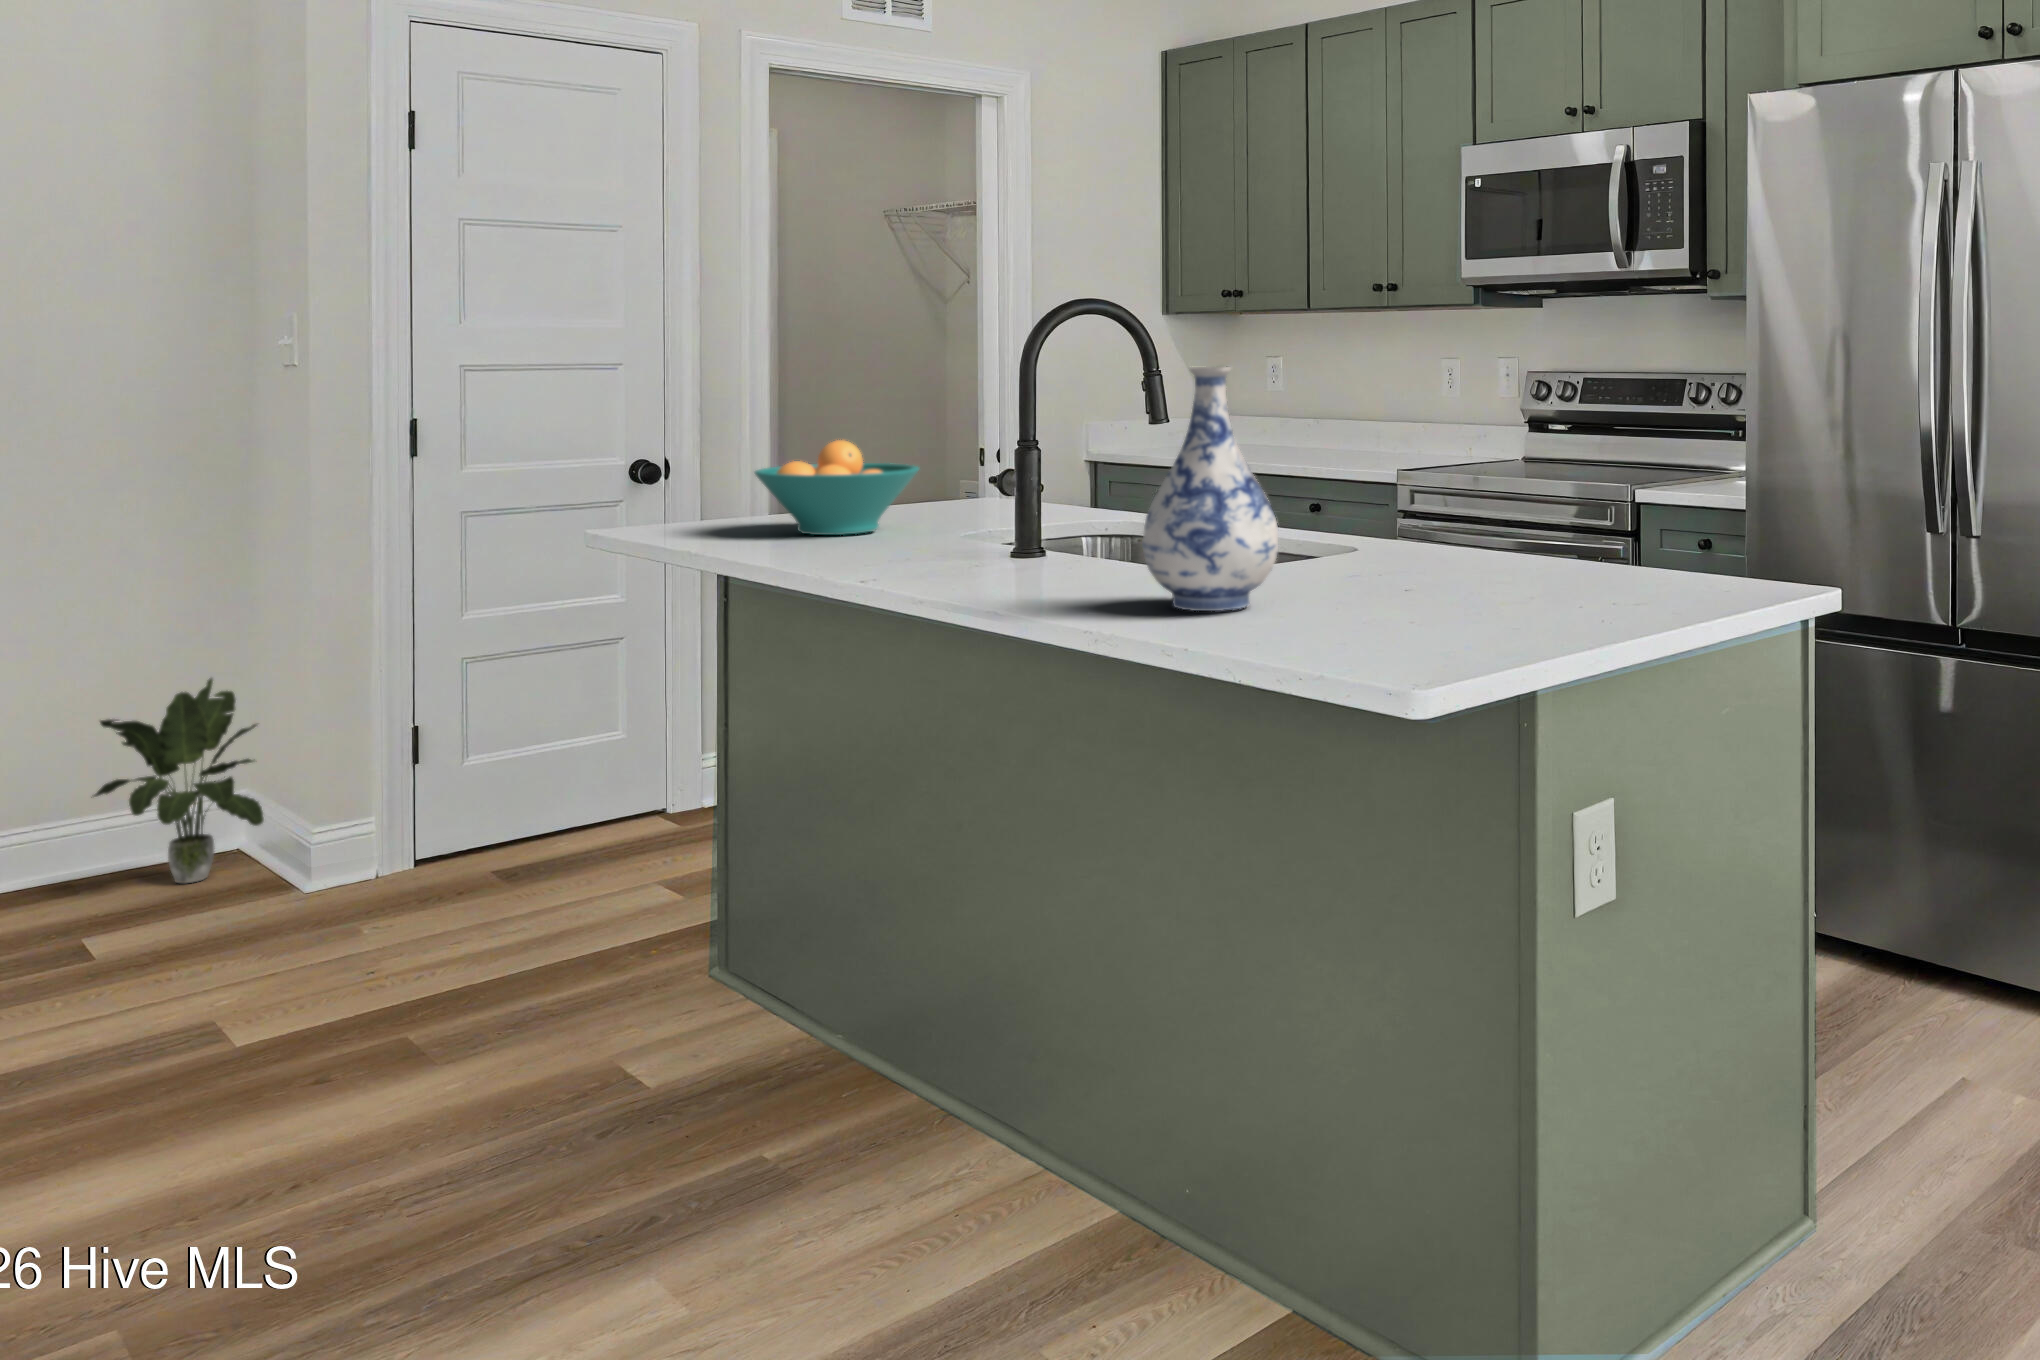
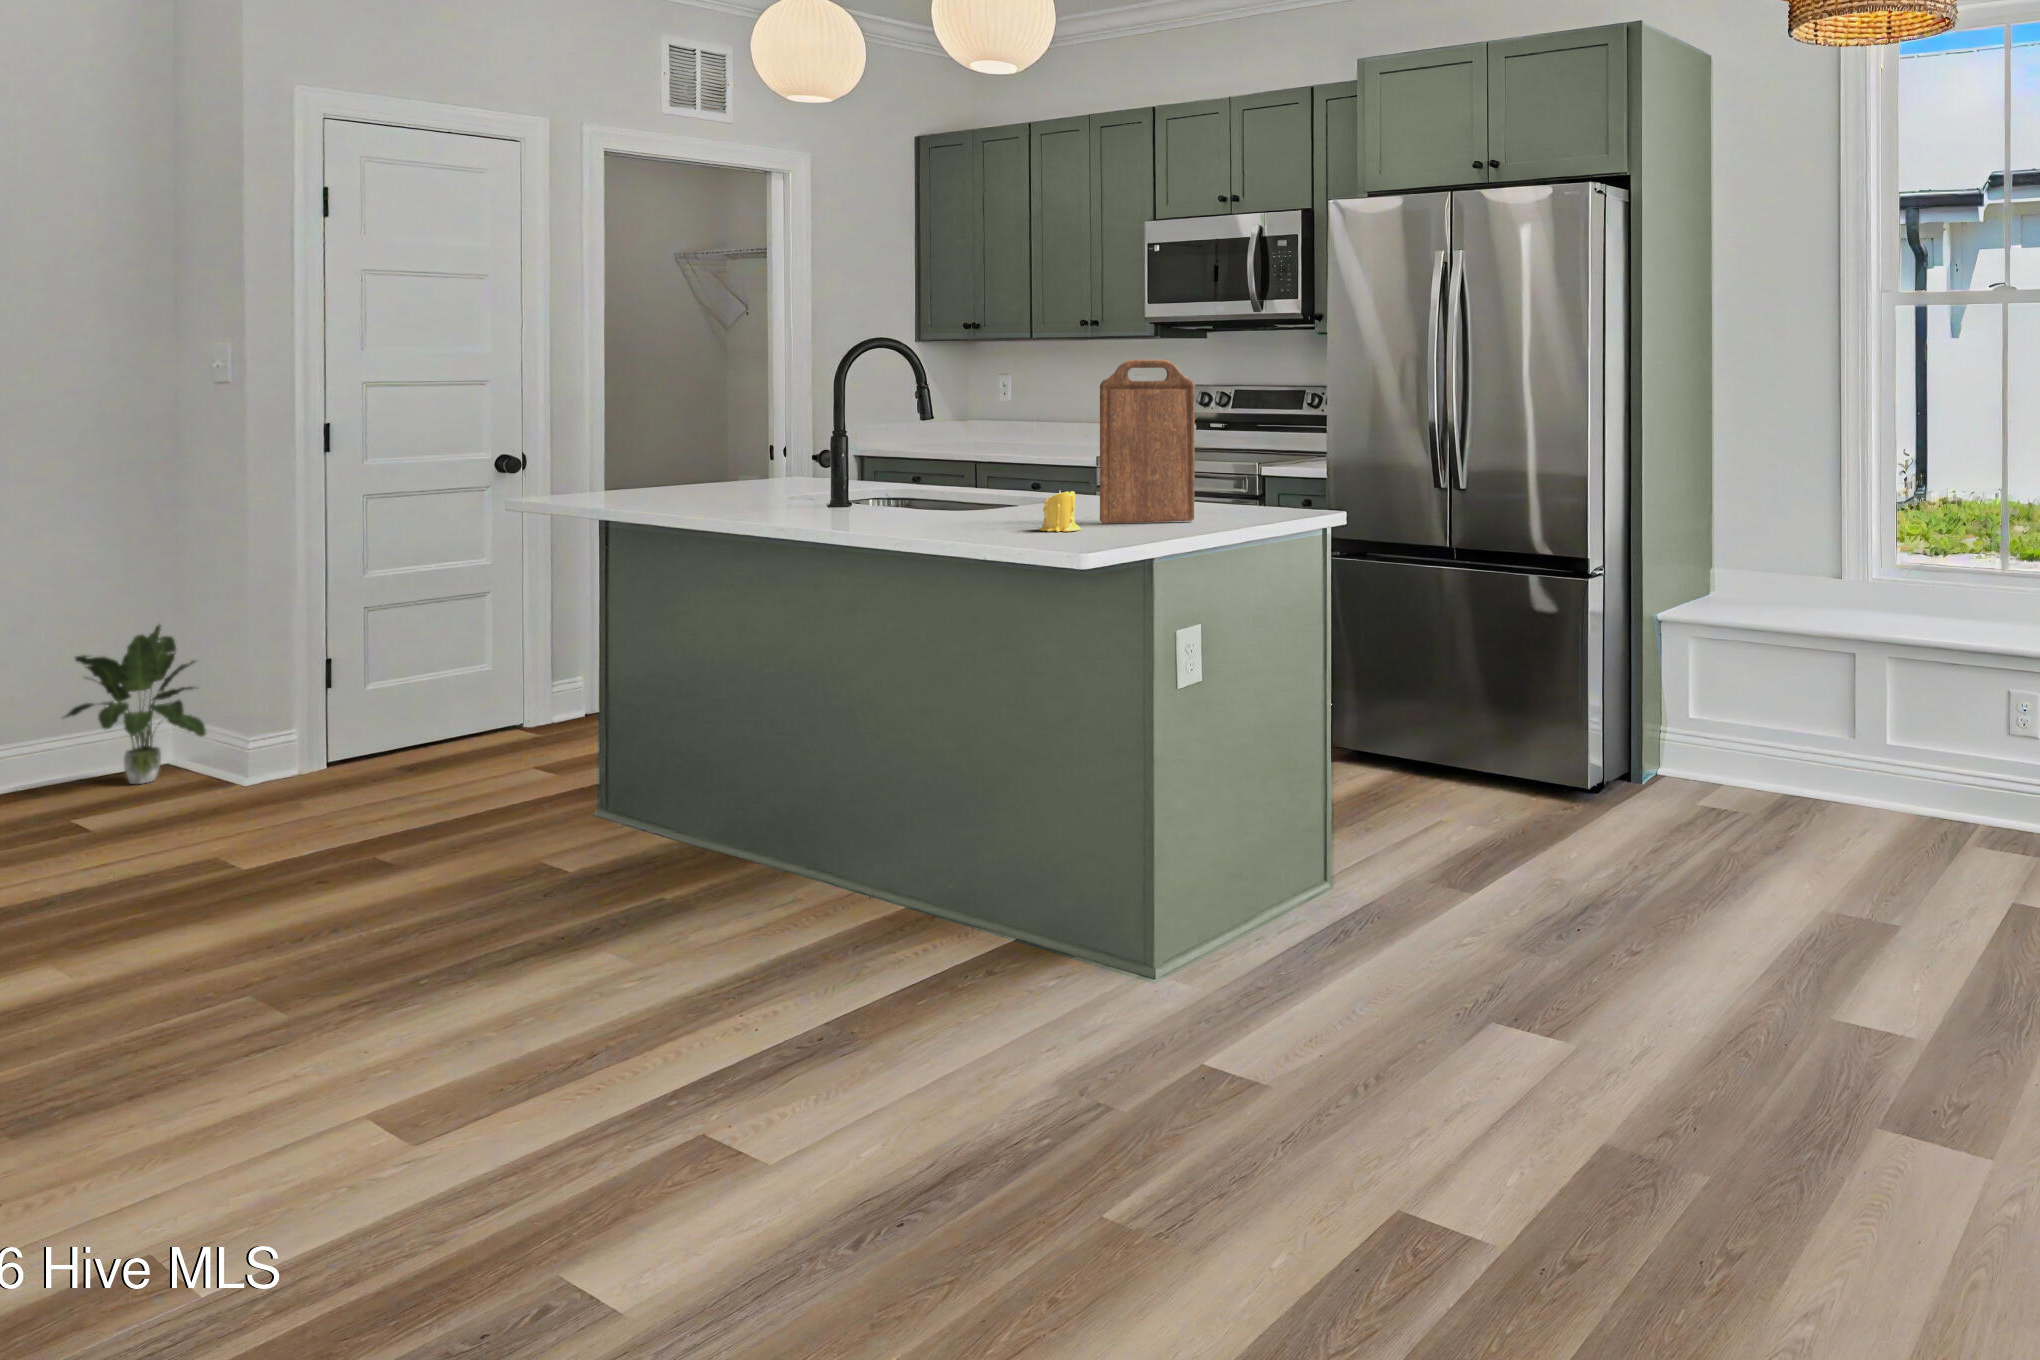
cutting board: none [1432,329,1591,606] -> present [1100,360,1195,523]
vase: present [1142,366,1278,611] -> none [924,382,1007,527]
fruit bowl: present [755,440,919,535] -> none [636,433,754,498]
candle: none [1331,551,1404,628] -> present [1039,491,1081,532]

